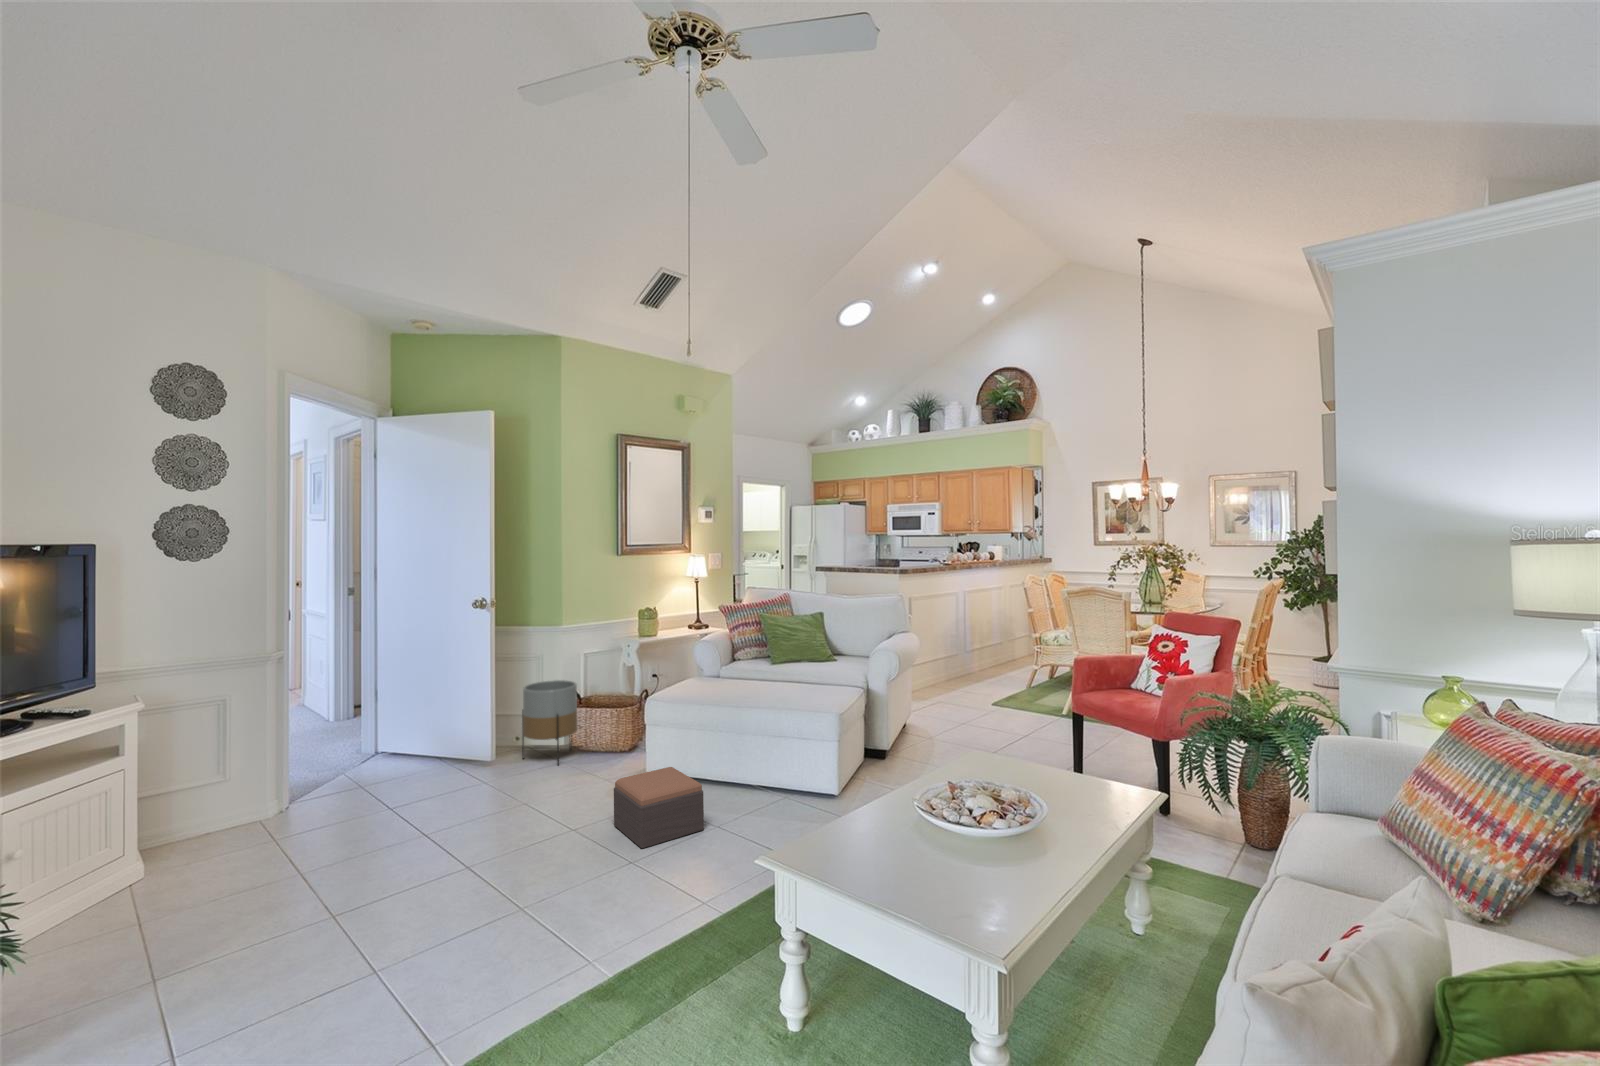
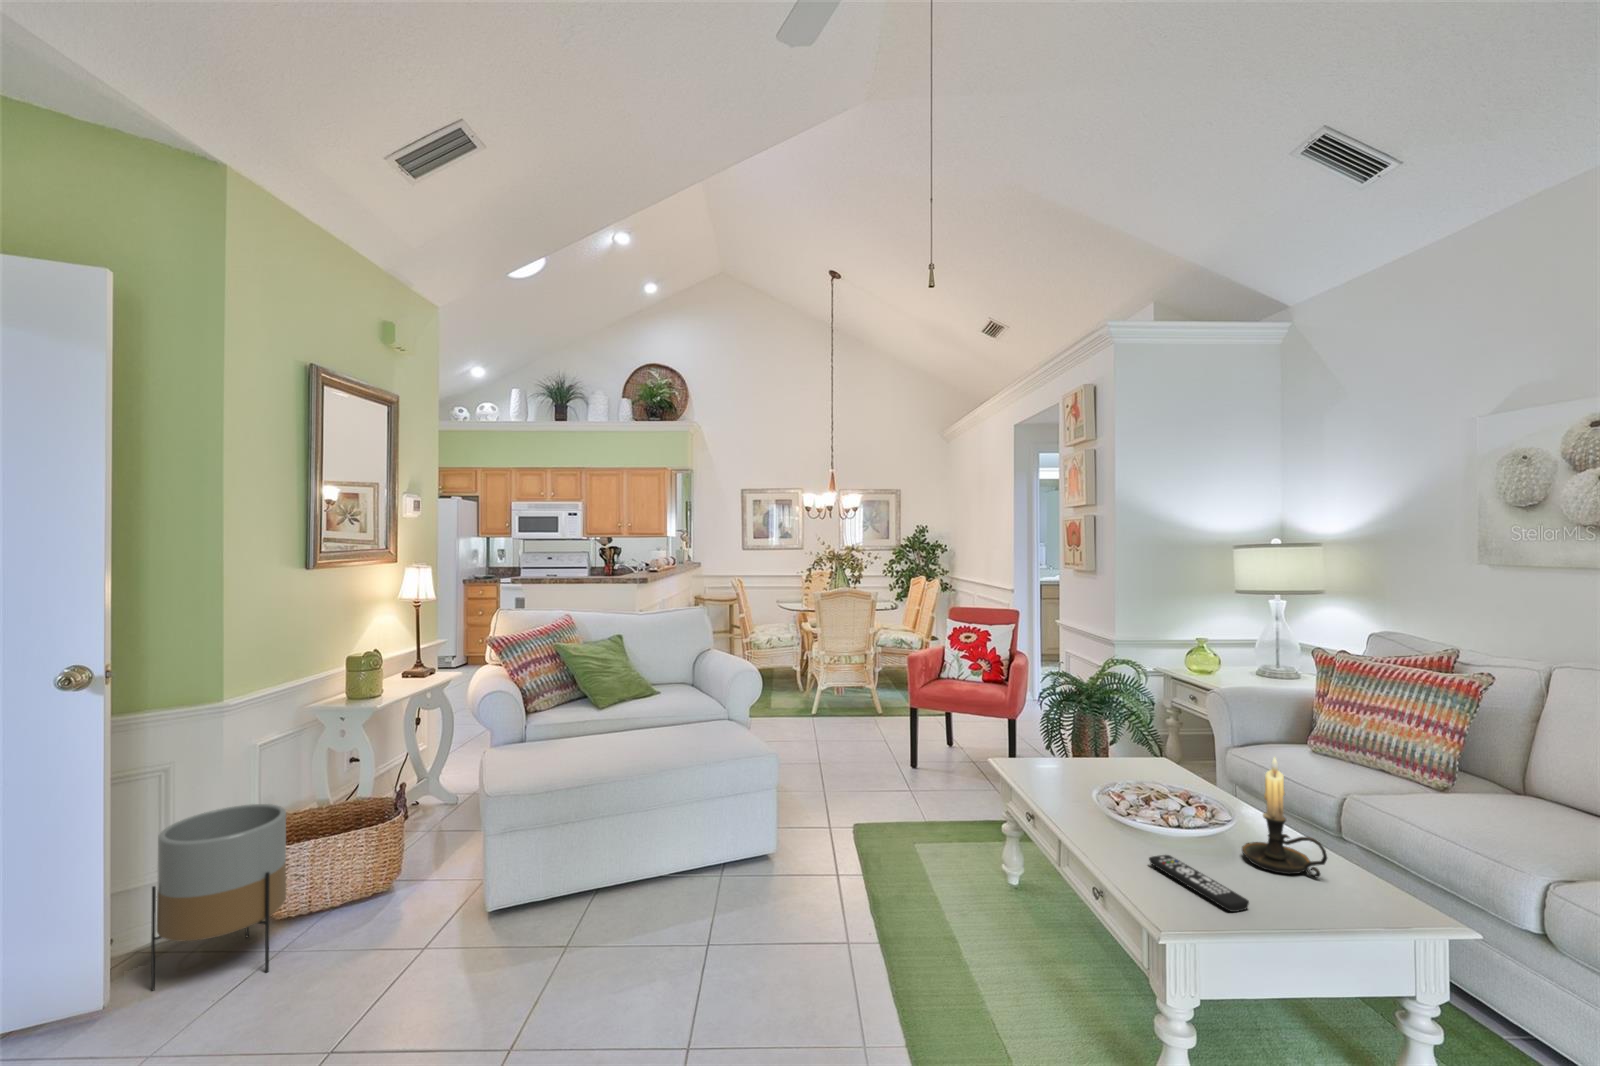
candle holder: none [951,760,1009,882] -> present [1242,758,1327,878]
footstool: present [614,767,704,848] -> none [572,891,712,1034]
remote control: none [839,823,894,869] -> present [1149,855,1249,912]

